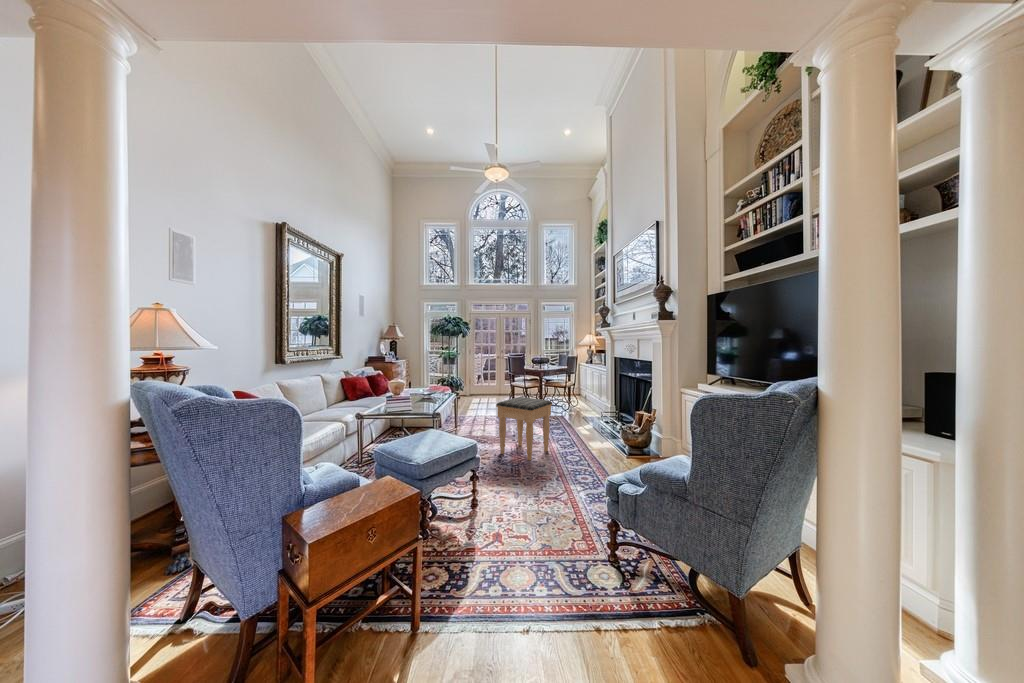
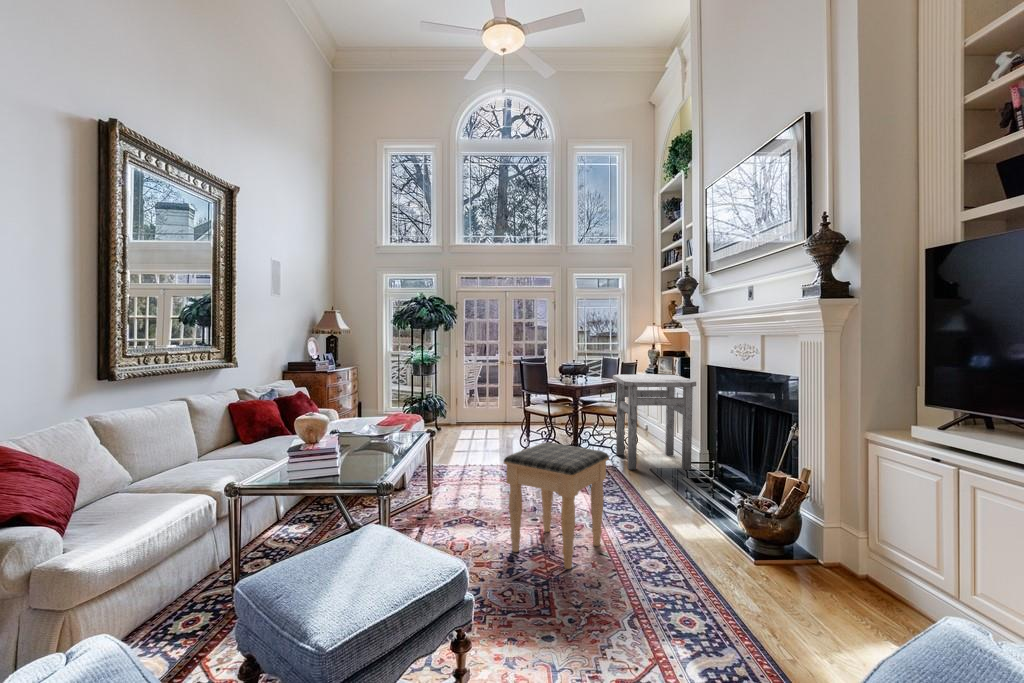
side table: none [562,363,609,418] -> present [613,375,696,470]

